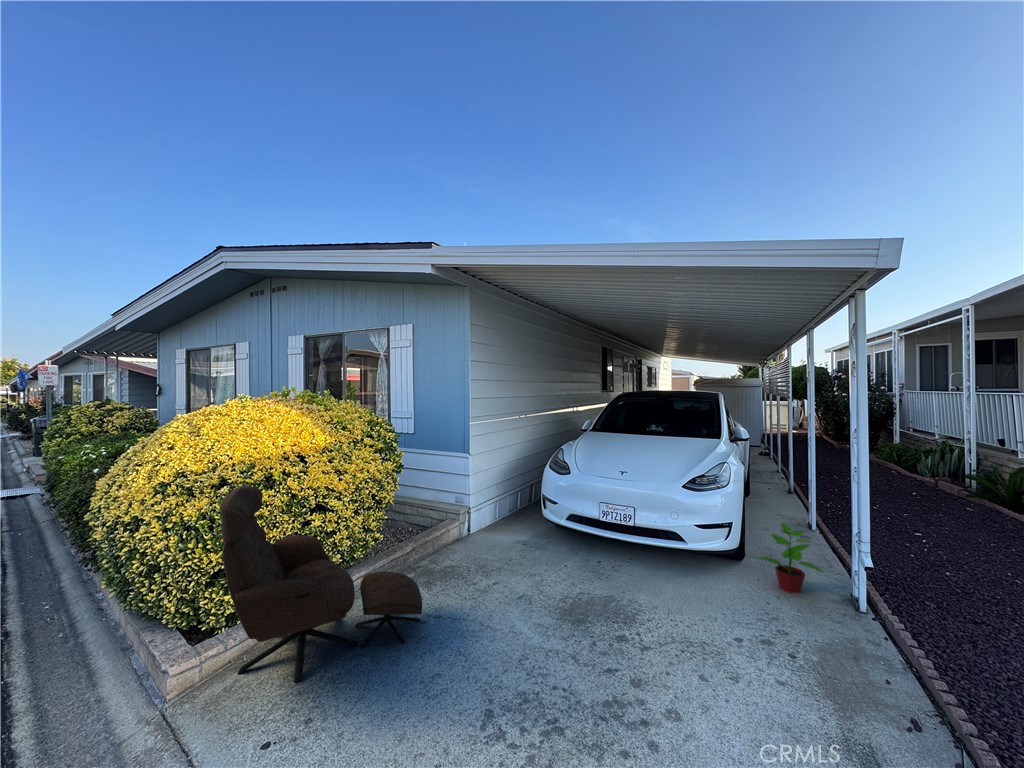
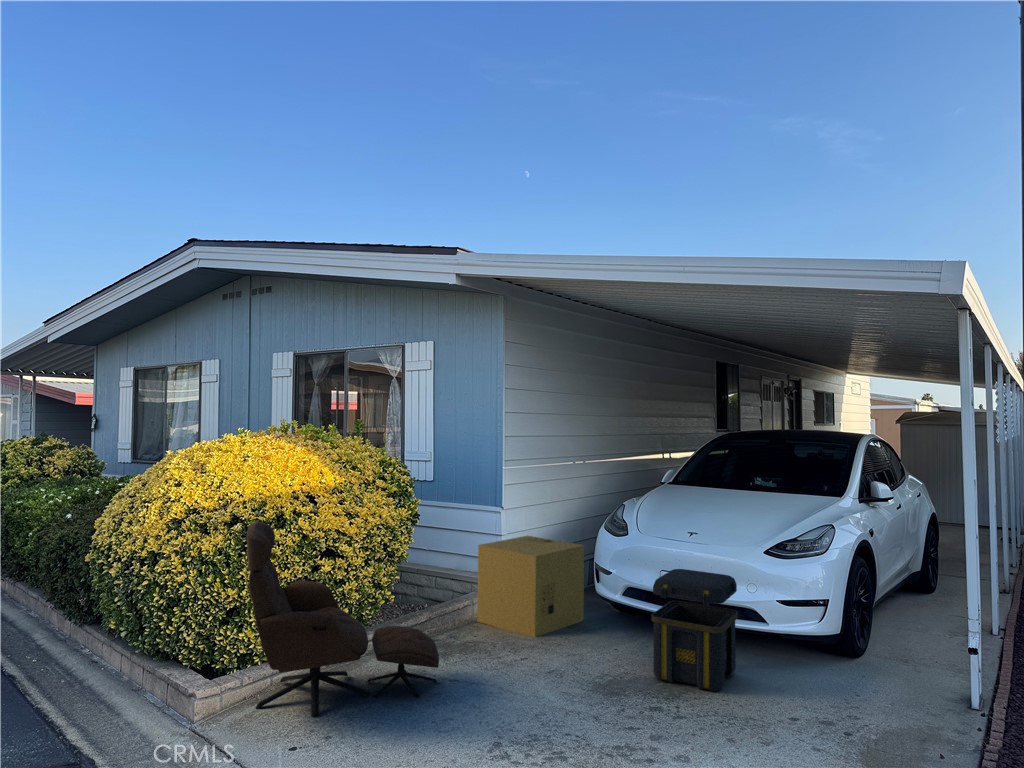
cardboard box: none [452,476,535,562] -> present [477,536,584,637]
toolbox: none [605,508,671,616] -> present [652,569,738,692]
potted plant: present [759,523,823,593] -> none [856,594,930,682]

